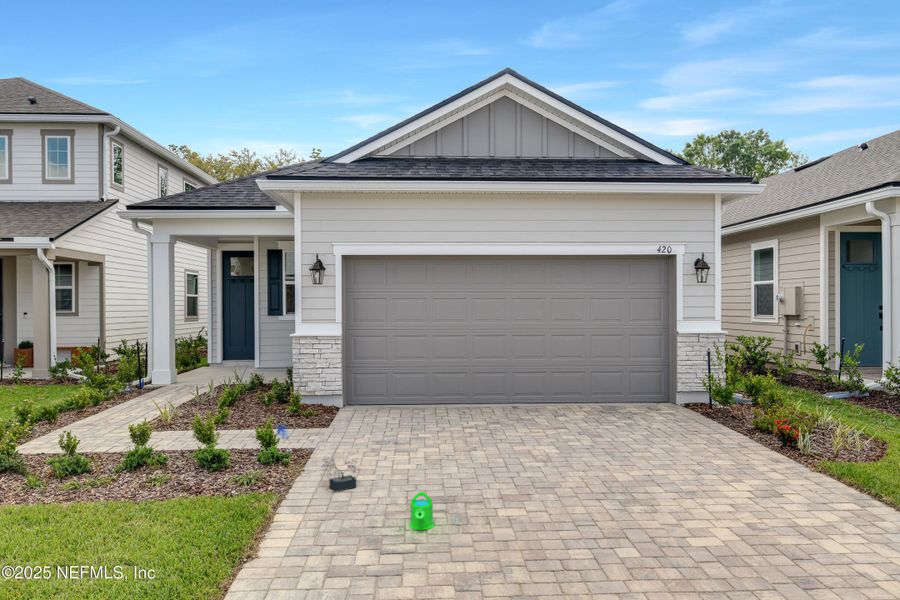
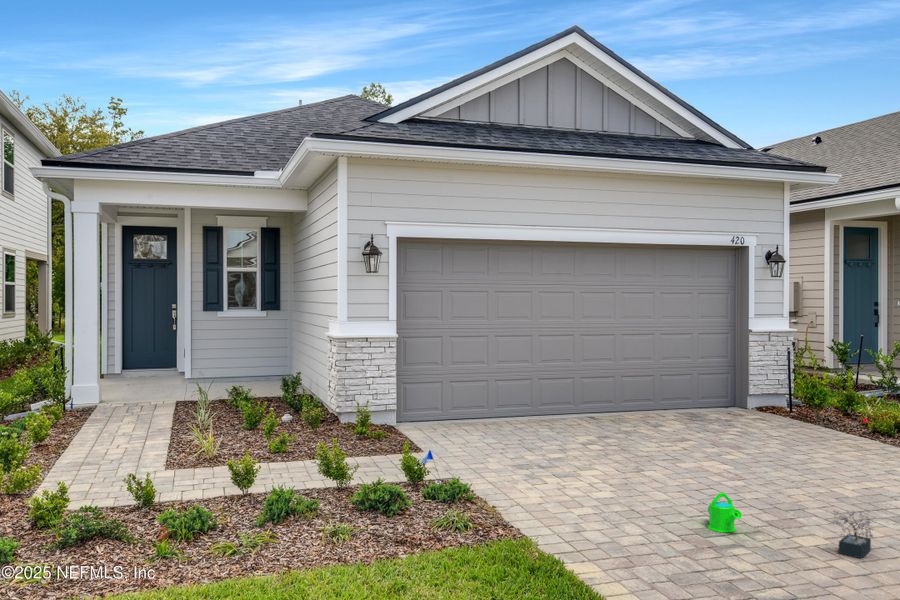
decorative plant: present [321,457,360,492] -> present [832,510,874,558]

